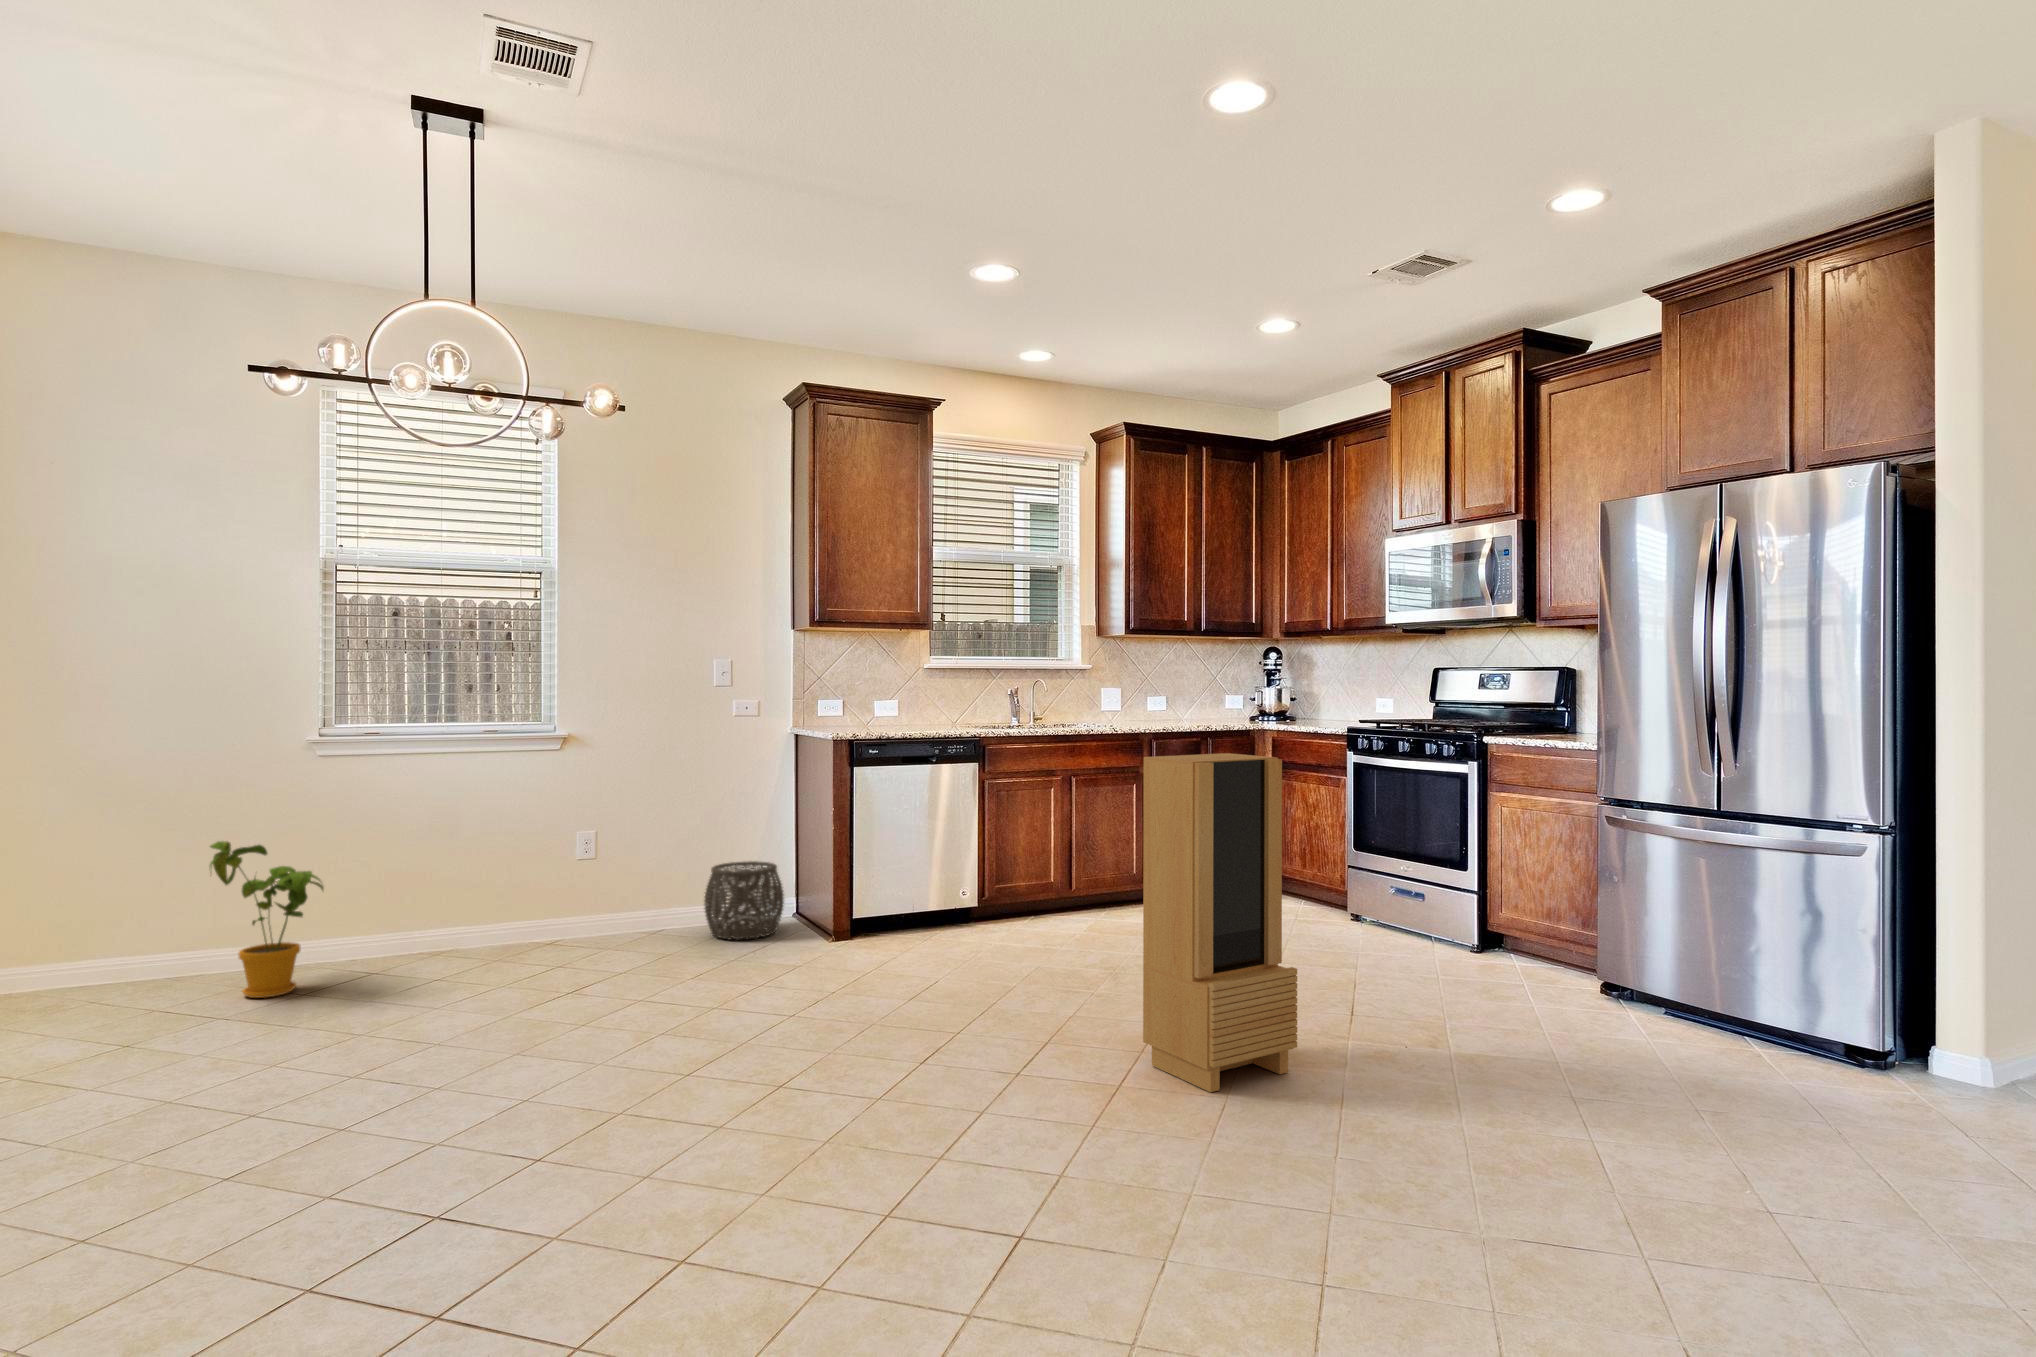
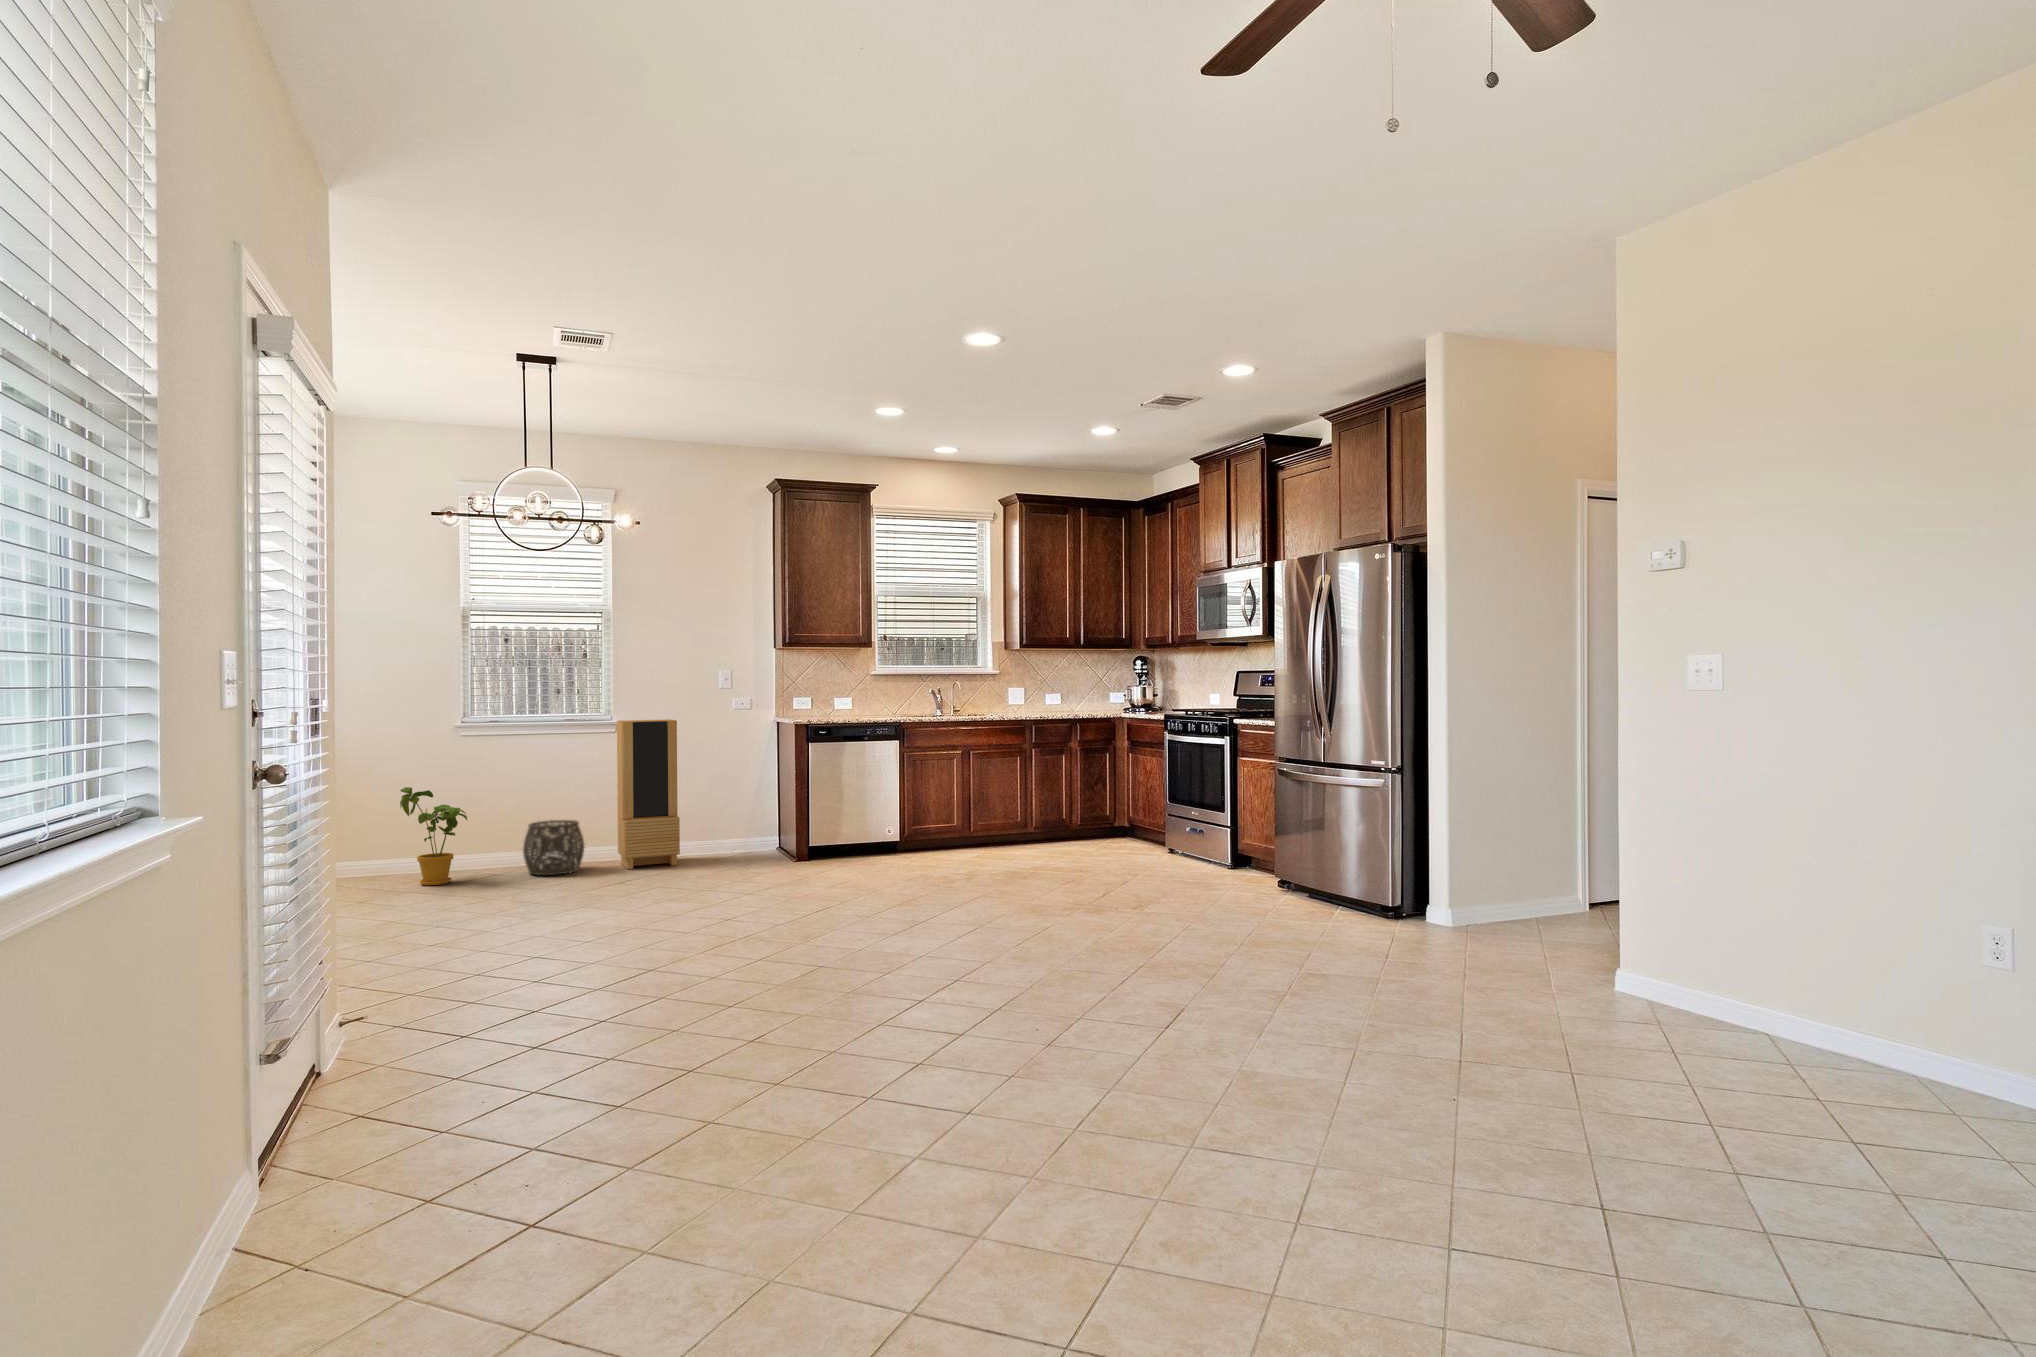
storage cabinet: present [1143,753,1297,1092] -> present [617,719,680,869]
woven basket: present [704,861,784,940] -> present [523,820,584,876]

